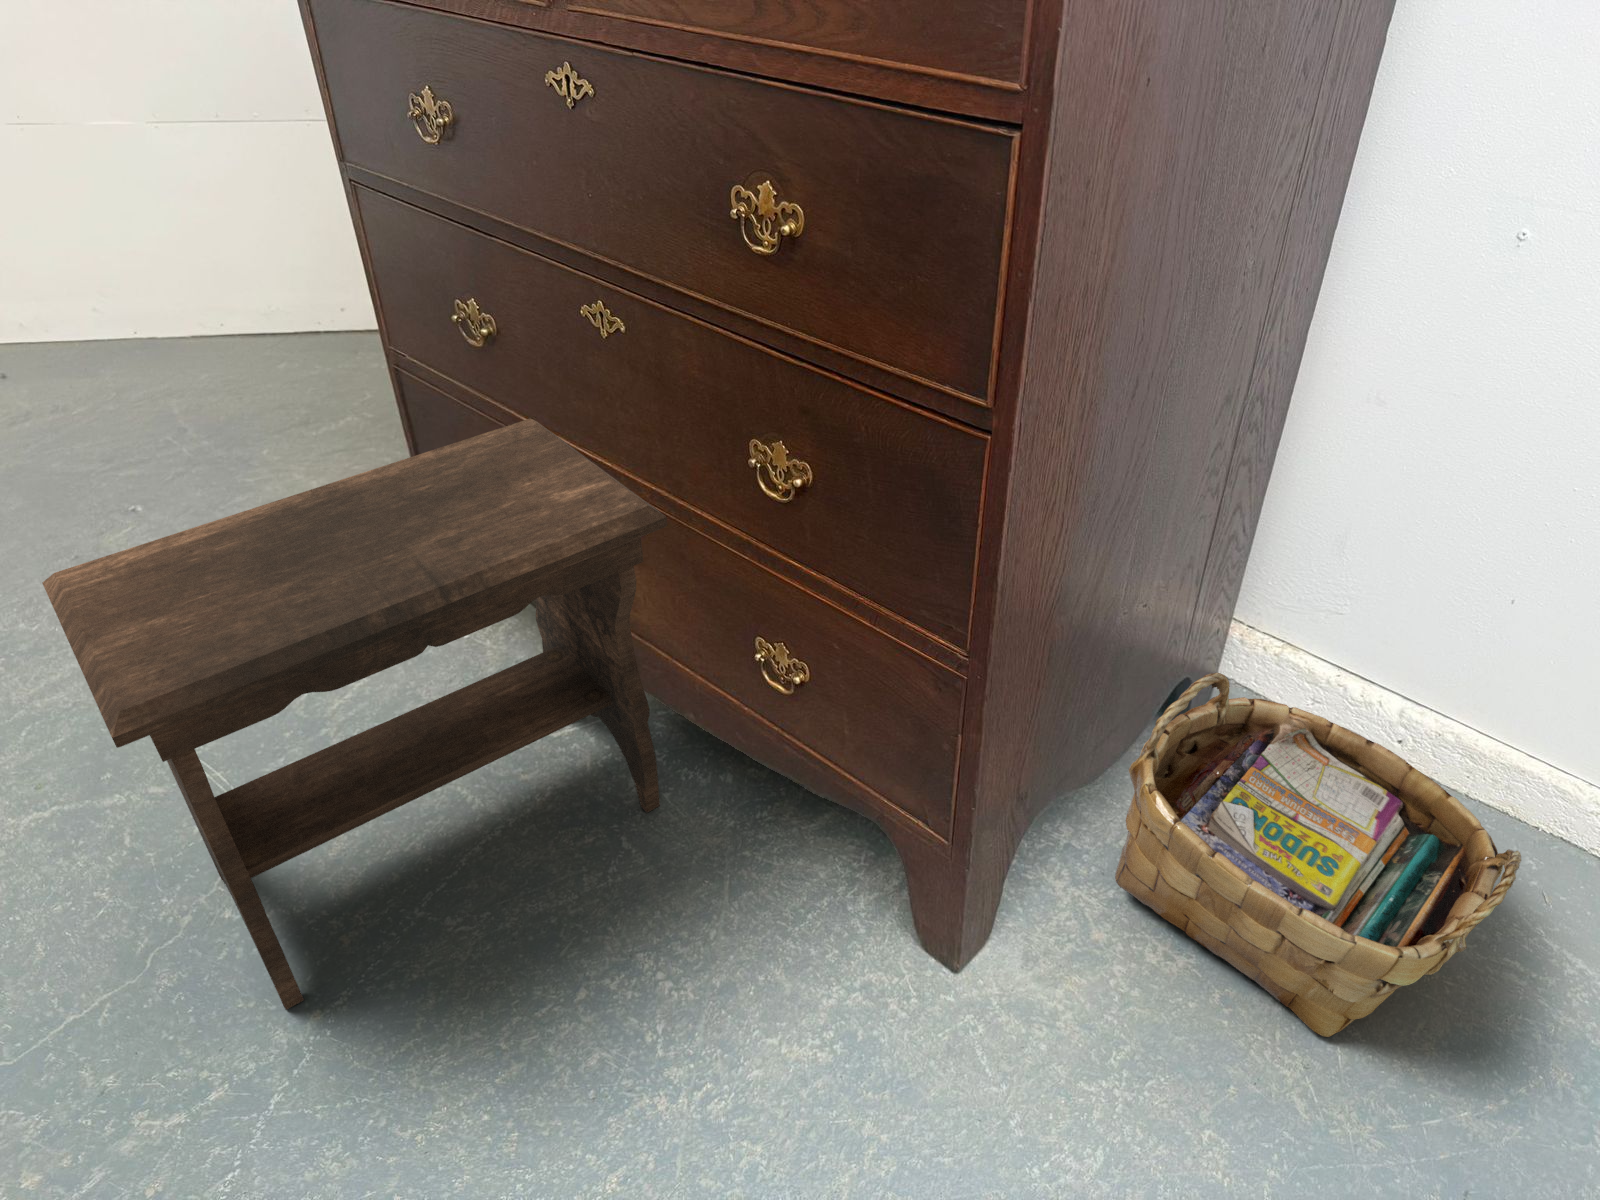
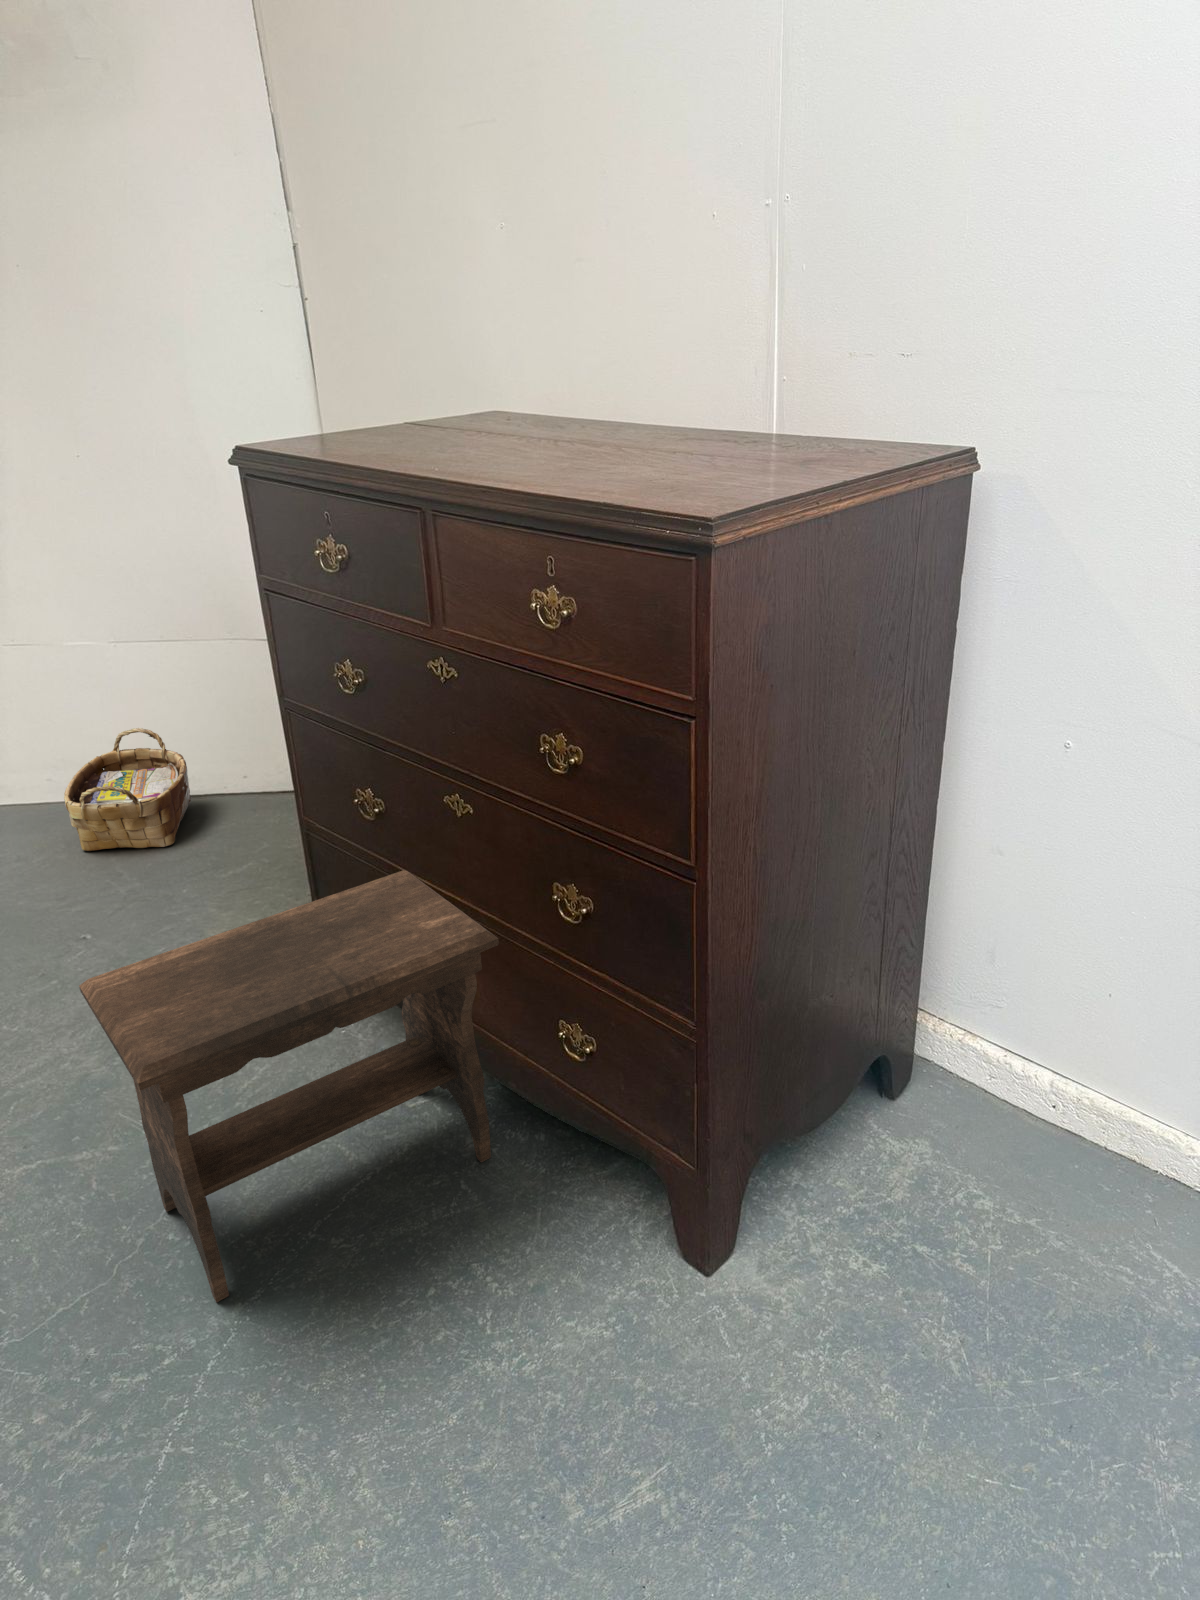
woven basket: present [1115,673,1521,1037] -> present [64,728,191,851]

